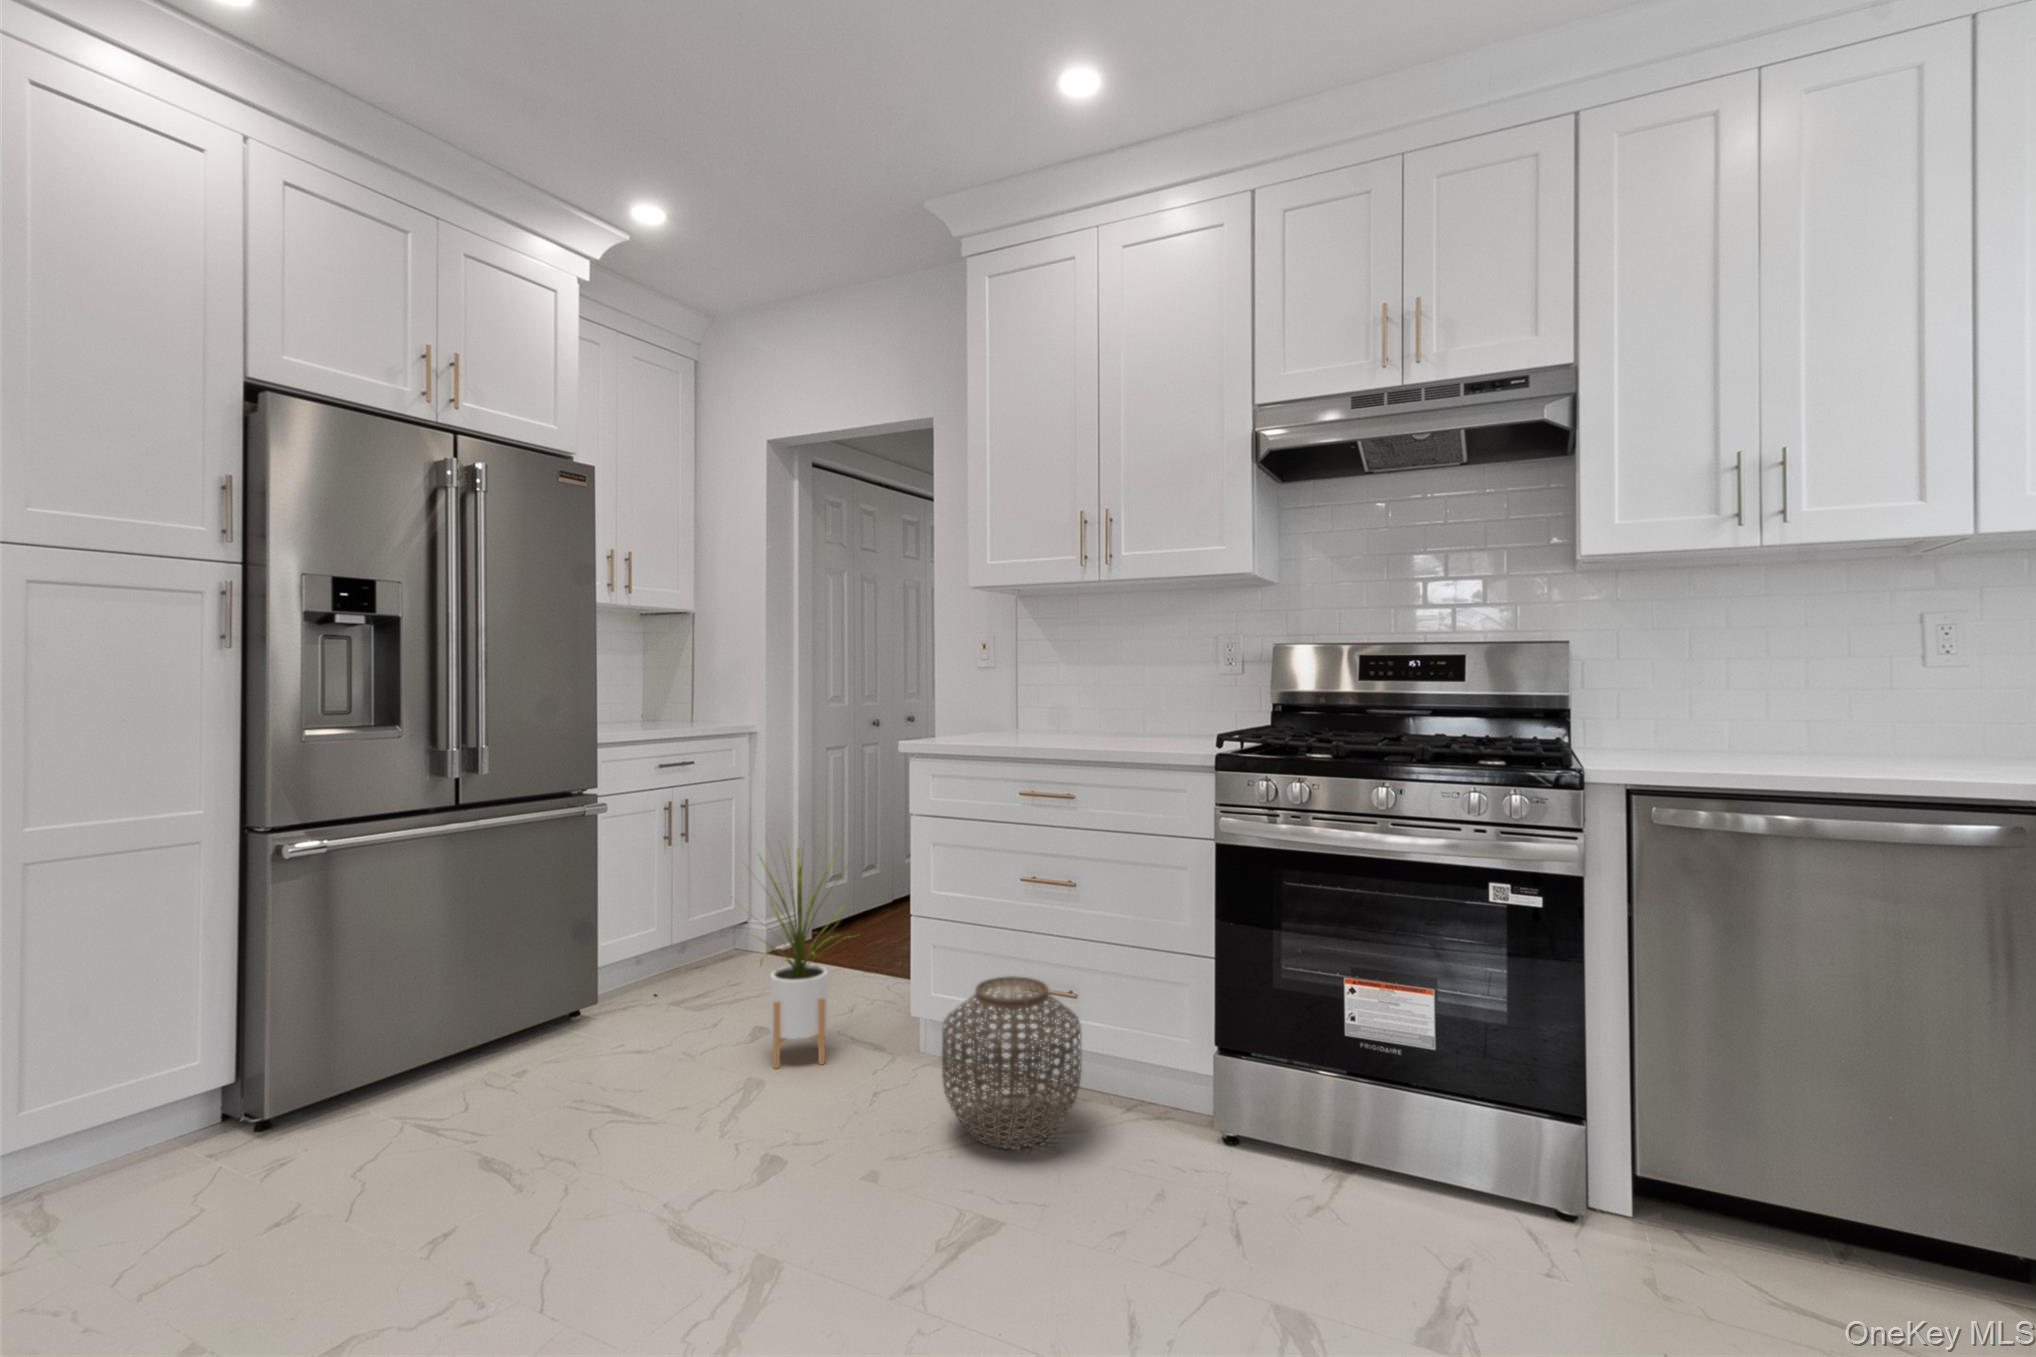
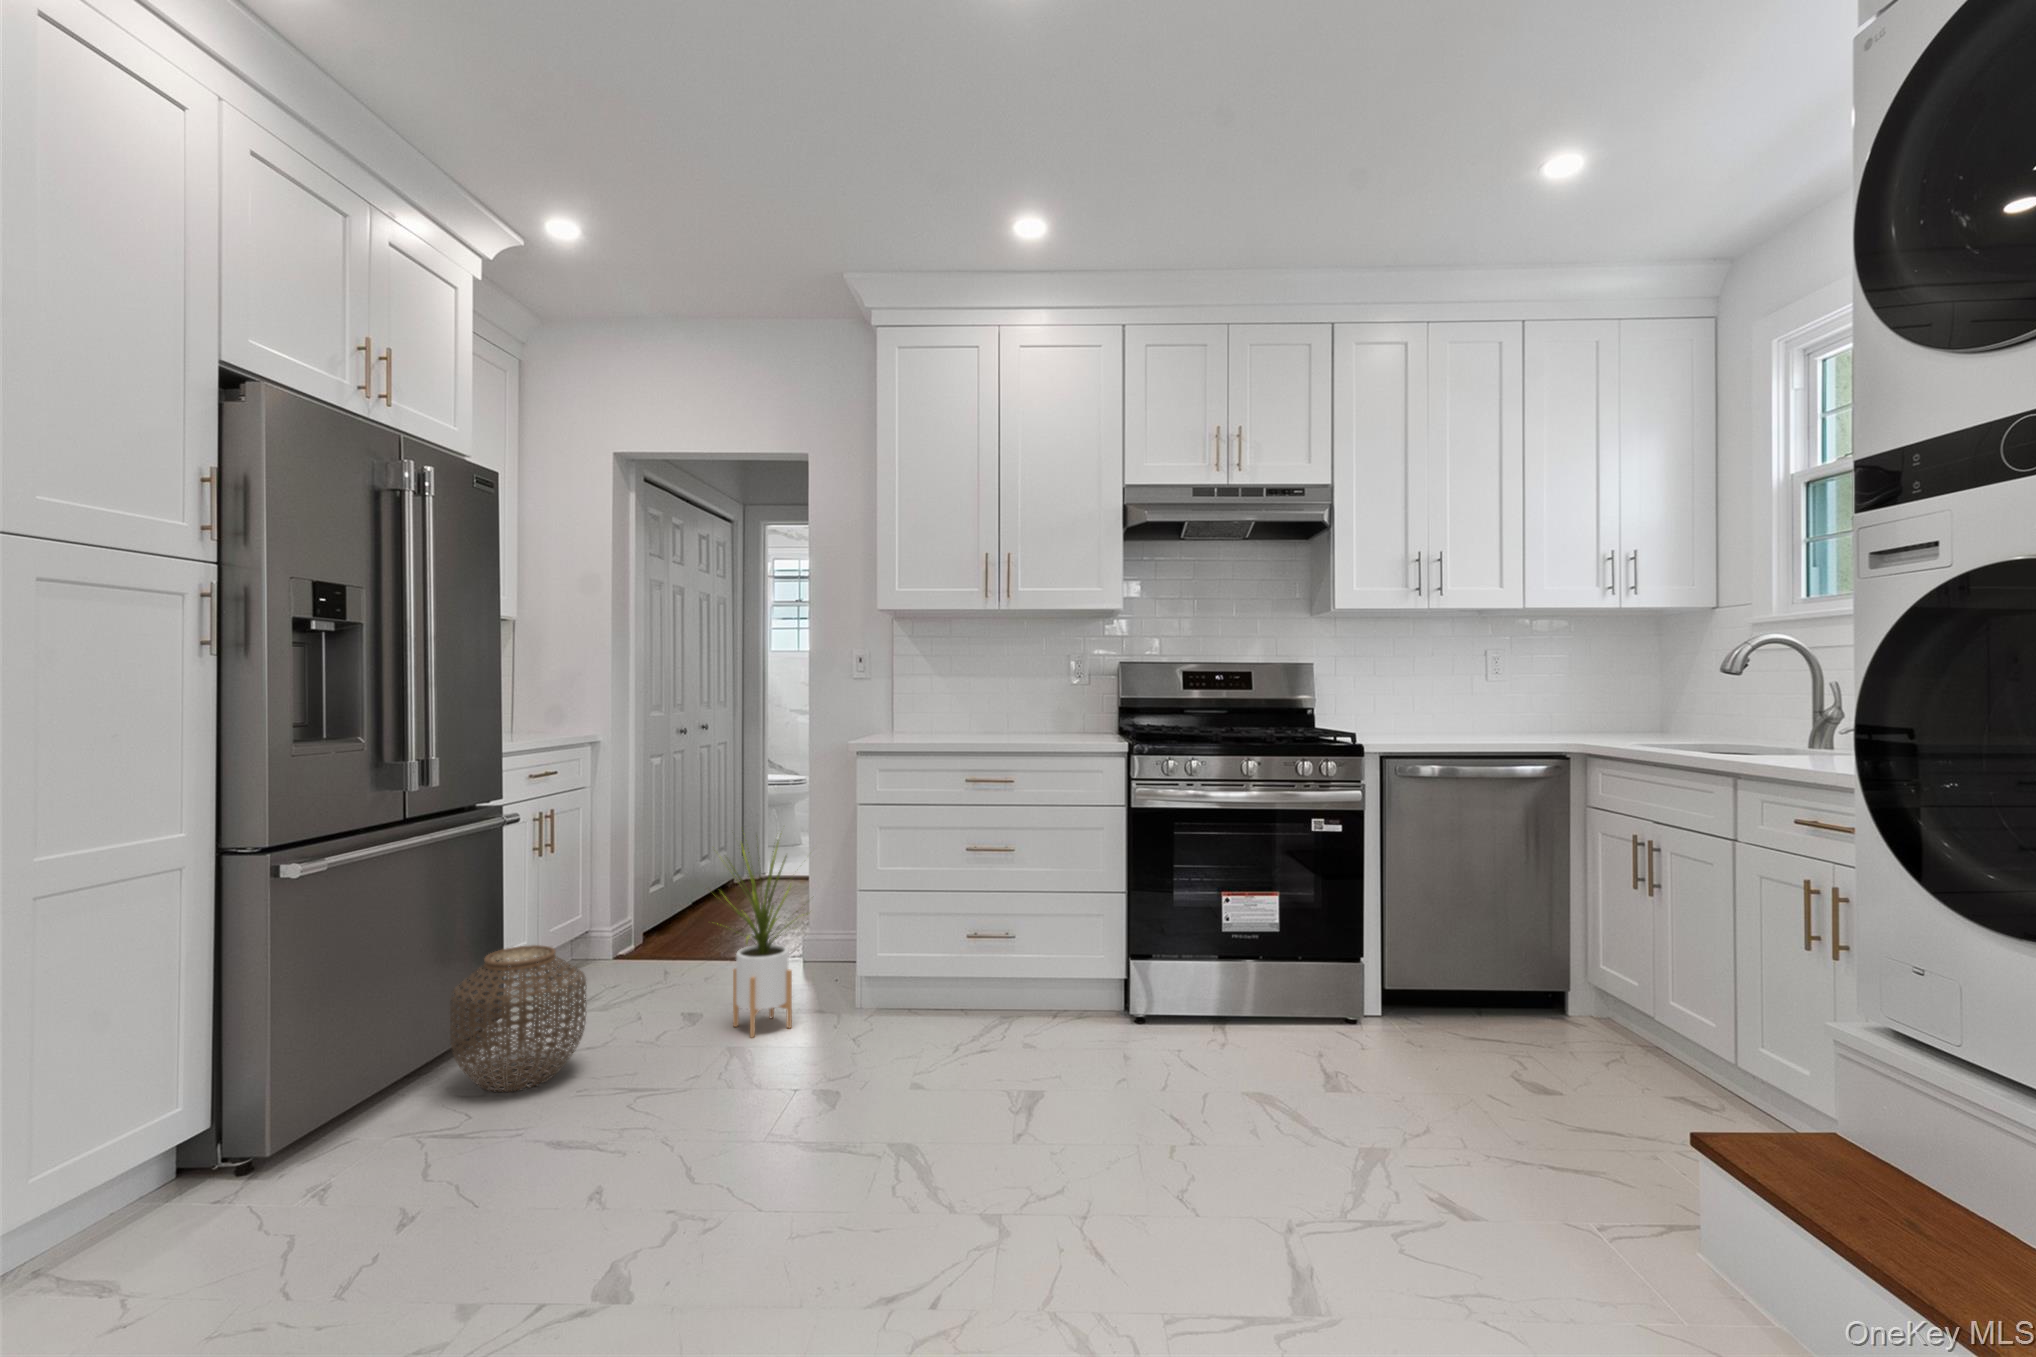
woven basket: present [942,976,1081,1149] -> present [450,945,586,1092]

